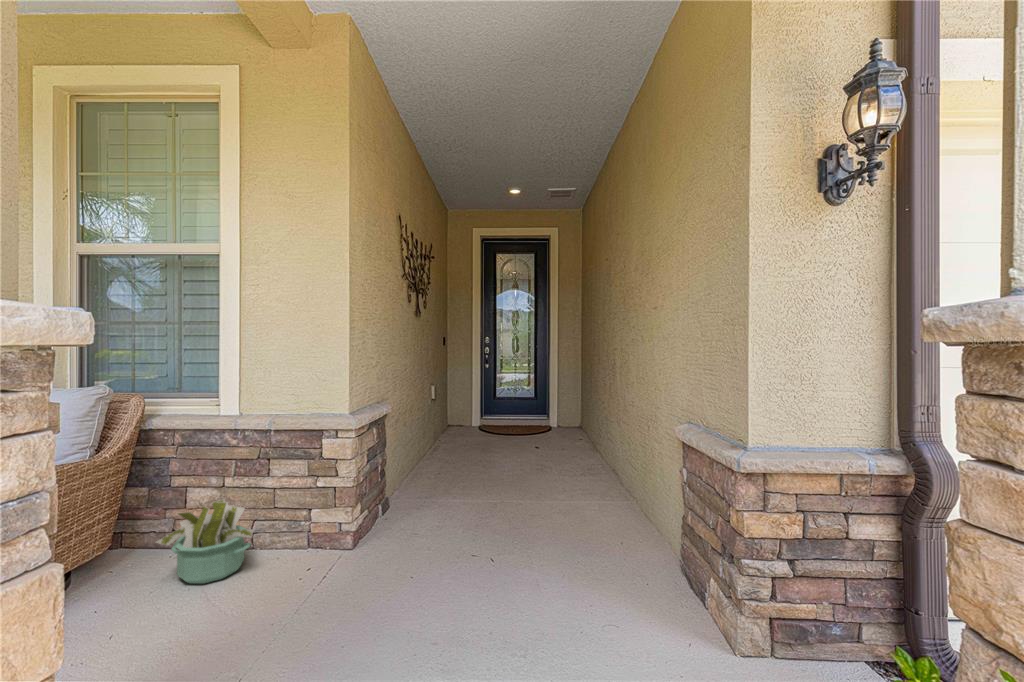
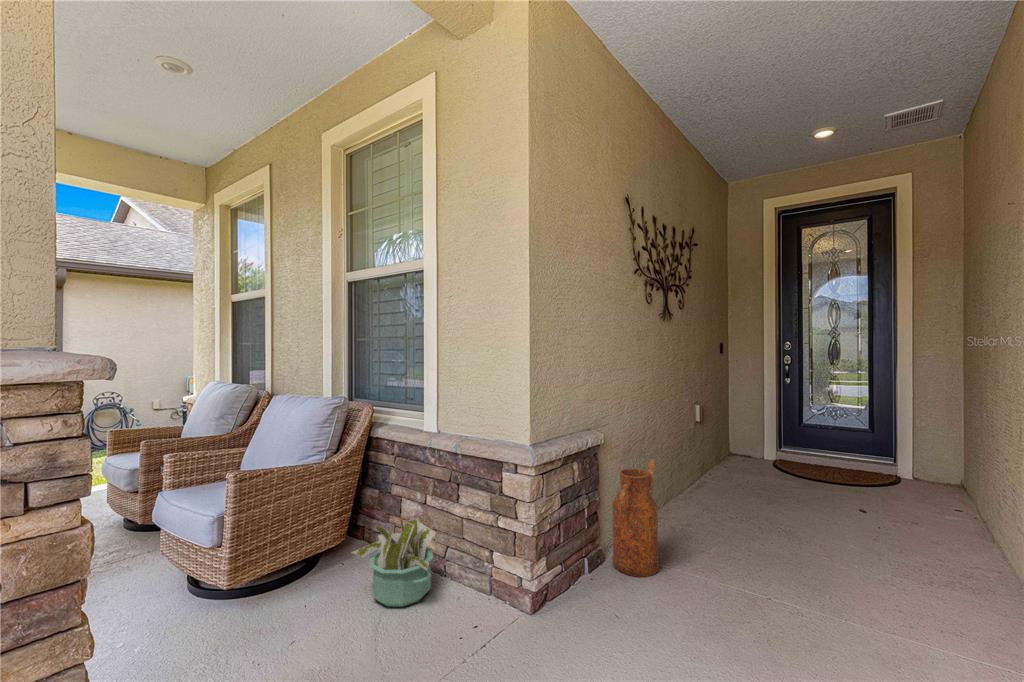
watering can: none [395,424,430,511] -> present [612,459,659,577]

